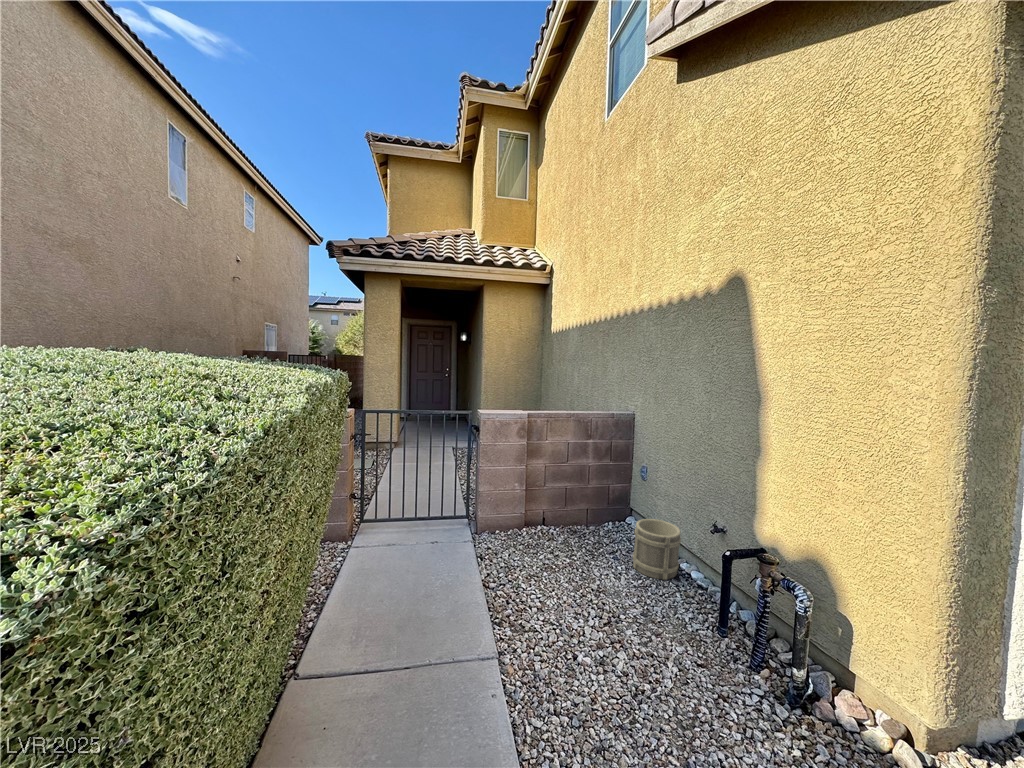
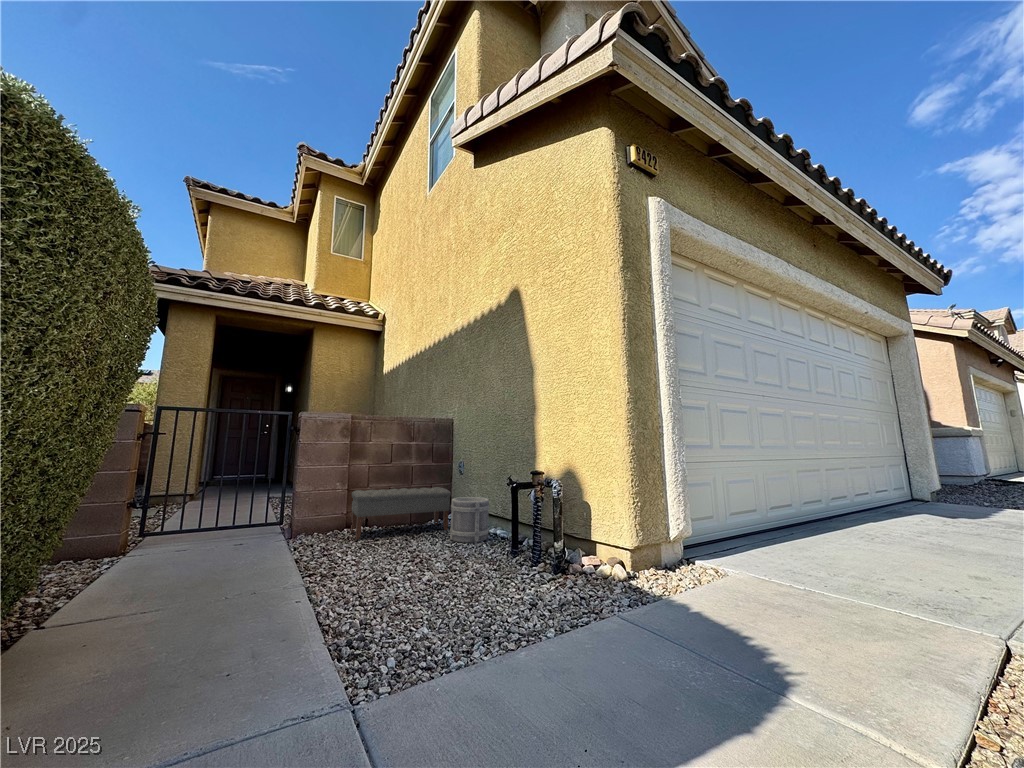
bench: none [529,490,632,546] -> present [351,487,451,539]

